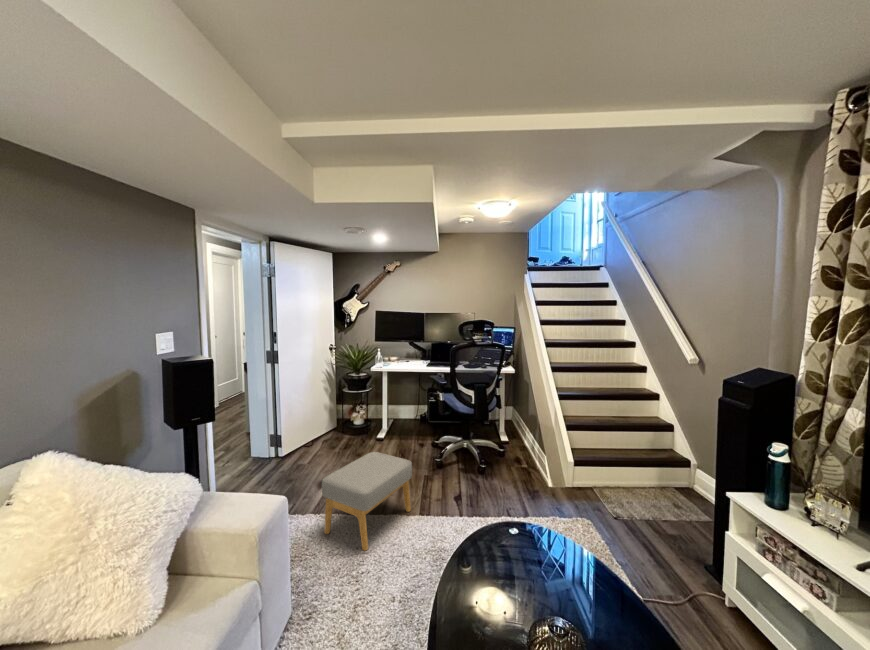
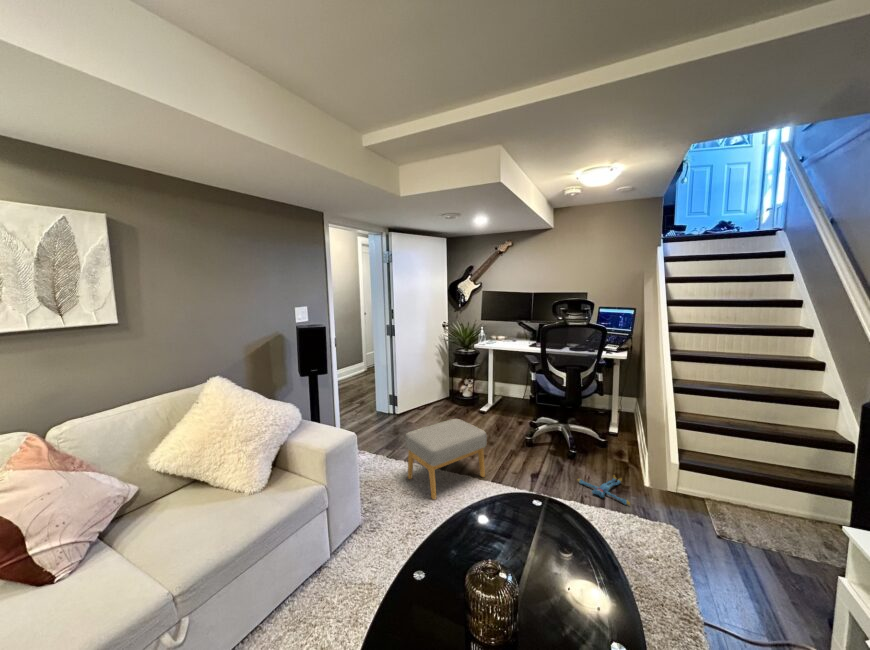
plush toy: none [496,482,546,507] -> present [578,476,630,505]

